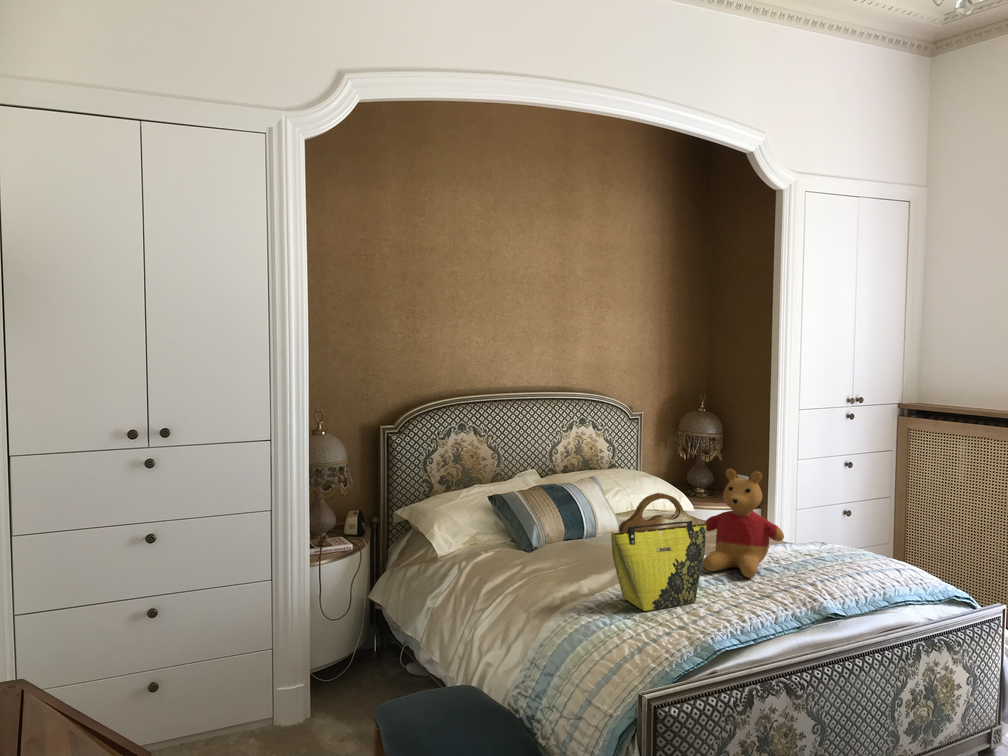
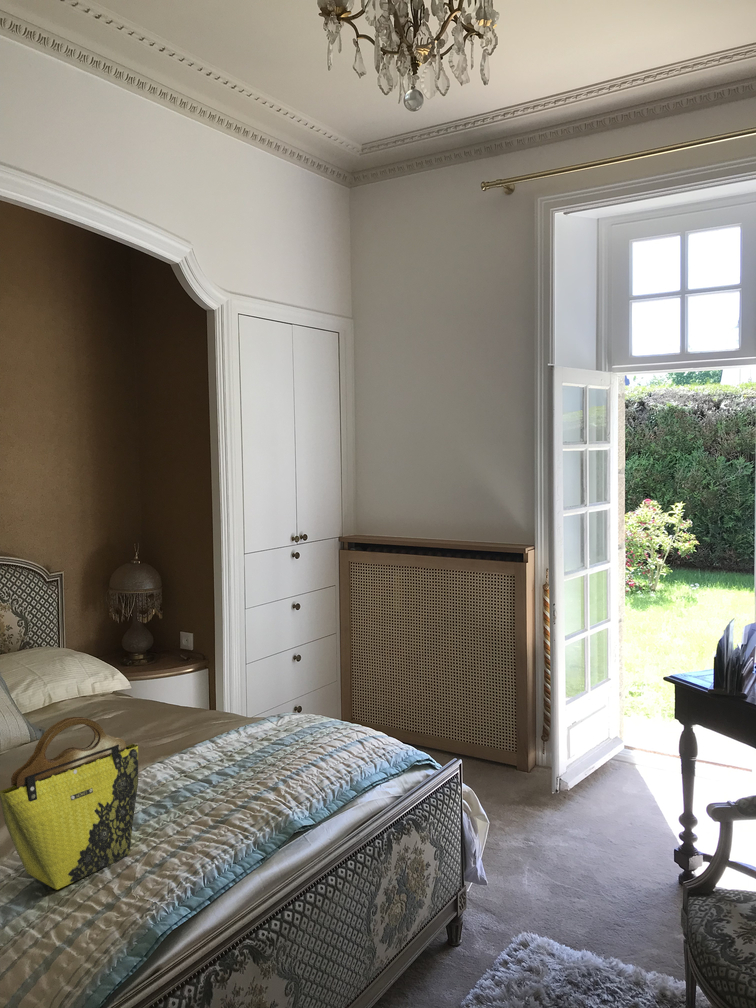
stuffed bear: present [704,469,784,578] -> none [138,656,236,795]

